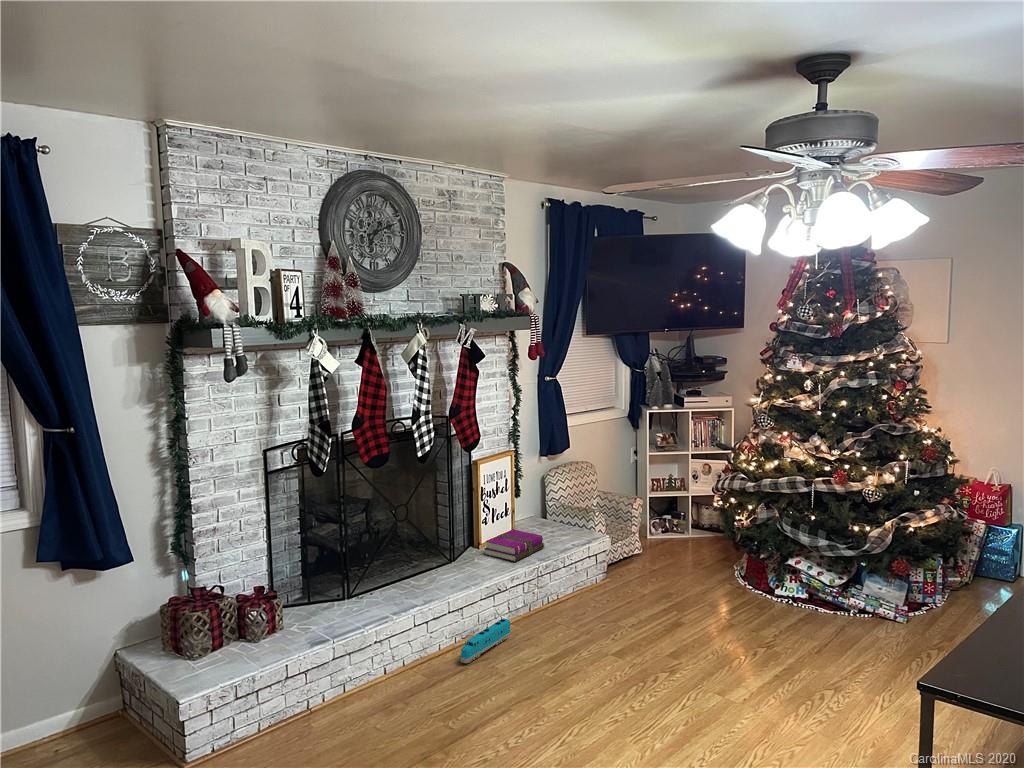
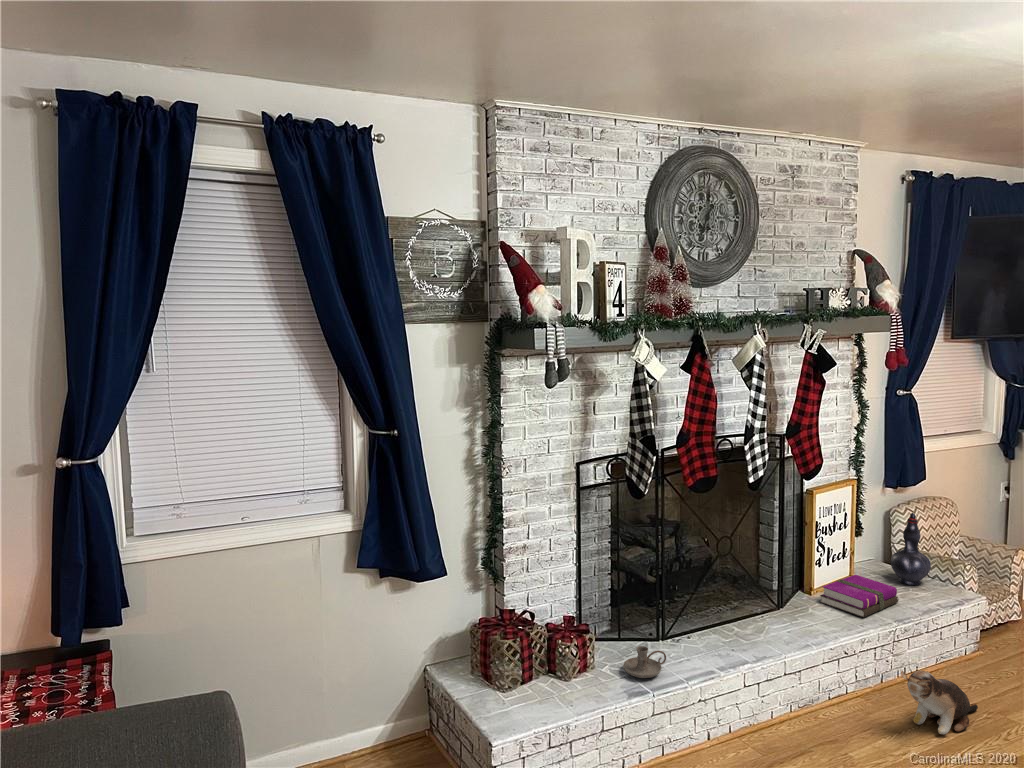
decorative vase: none [542,475,571,533] -> present [890,513,931,585]
plush toy: none [536,594,597,642] -> present [901,670,978,734]
candle holder: none [309,604,347,631] -> present [623,646,666,678]
toy train: present [461,618,511,663] -> none [800,688,861,741]

